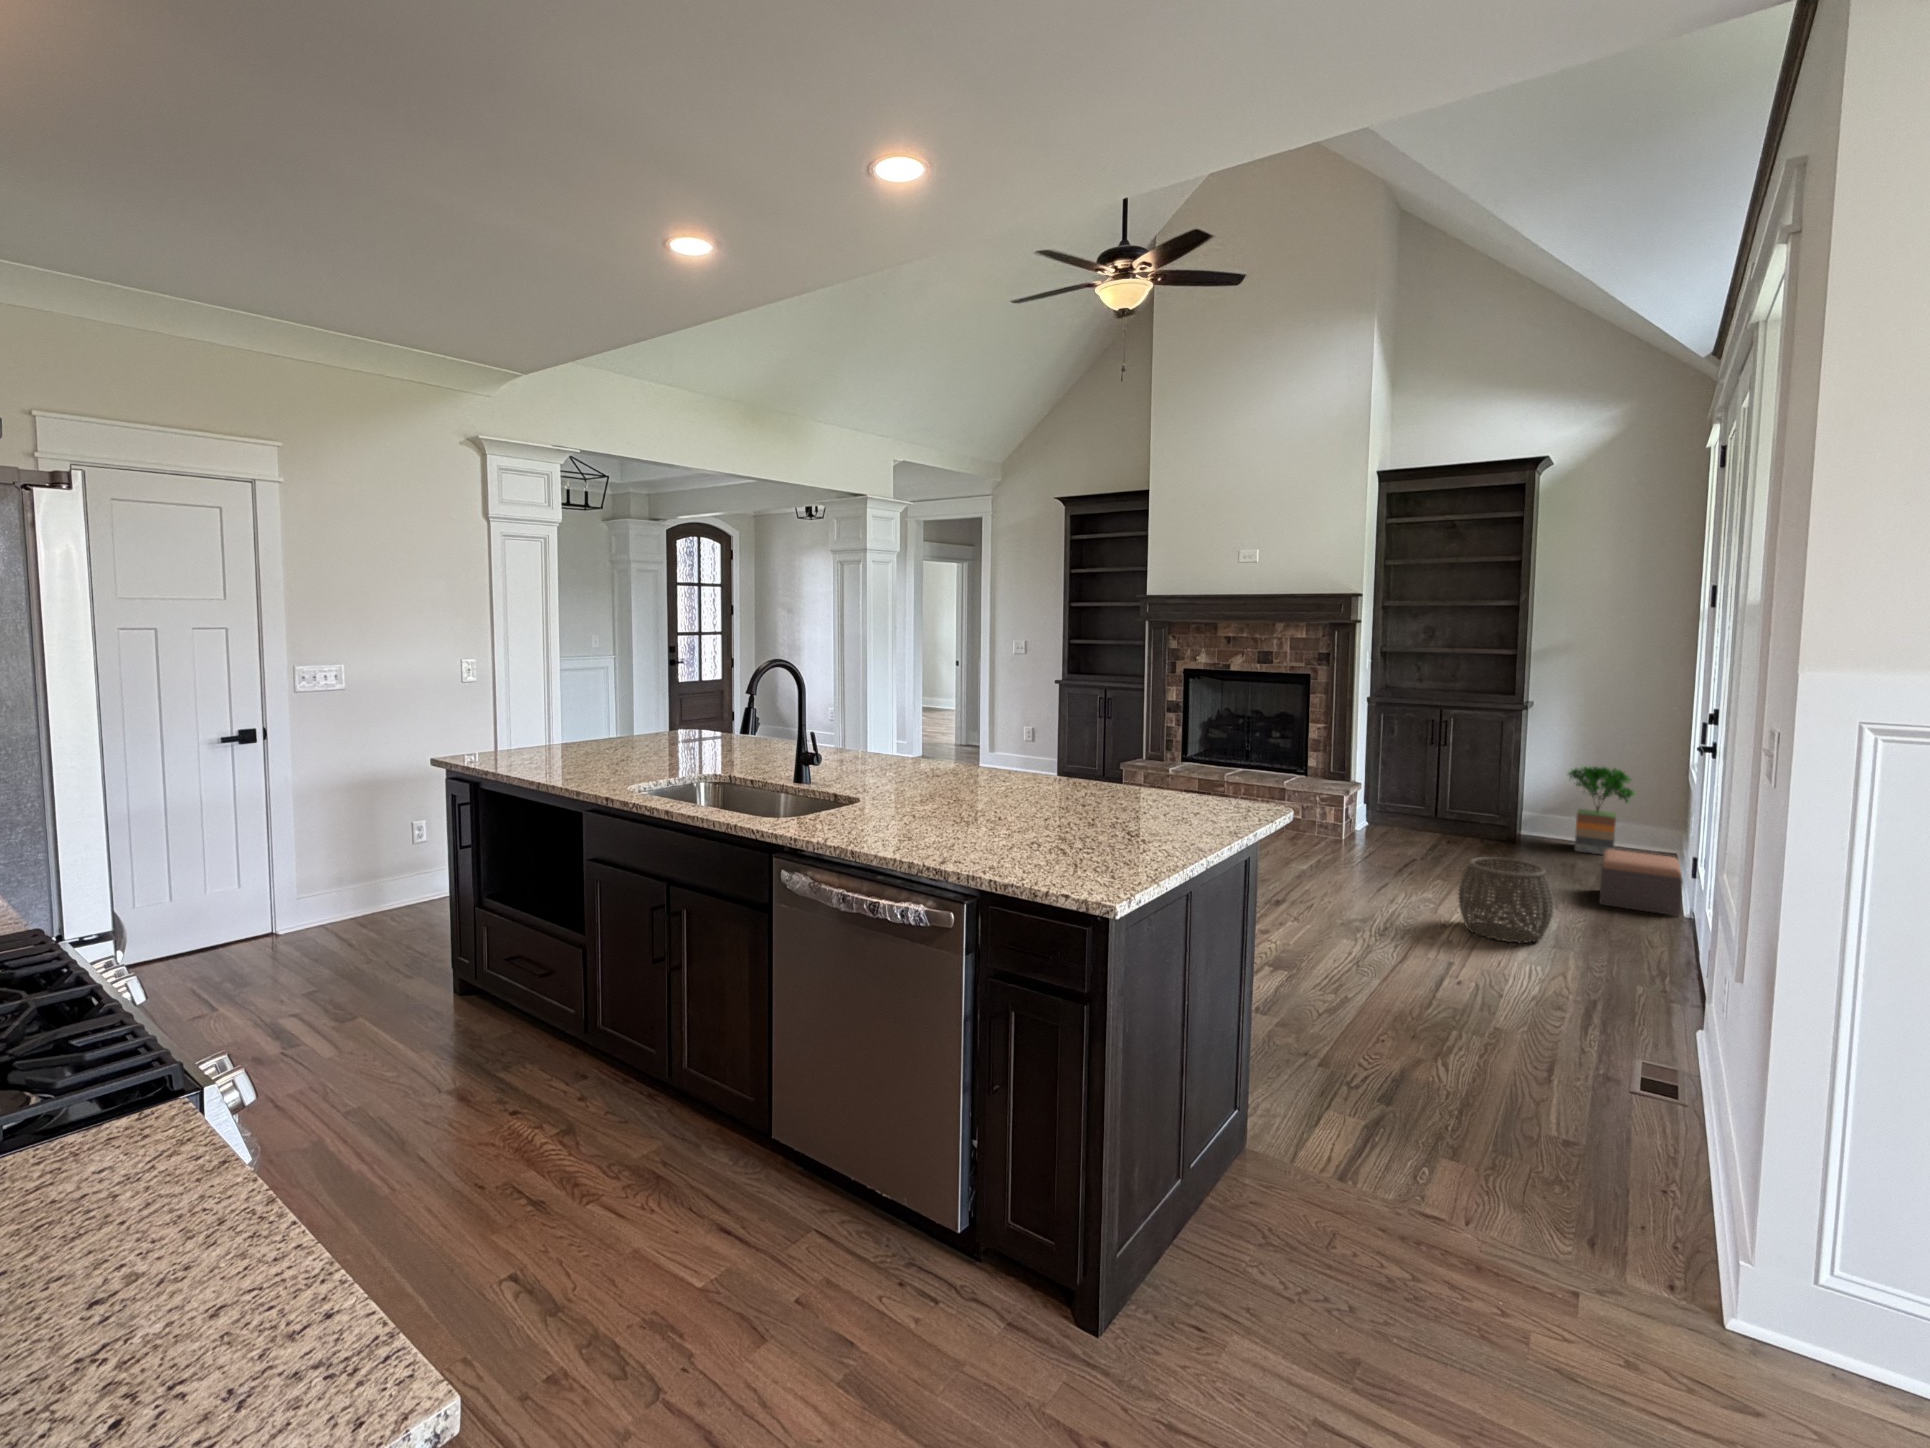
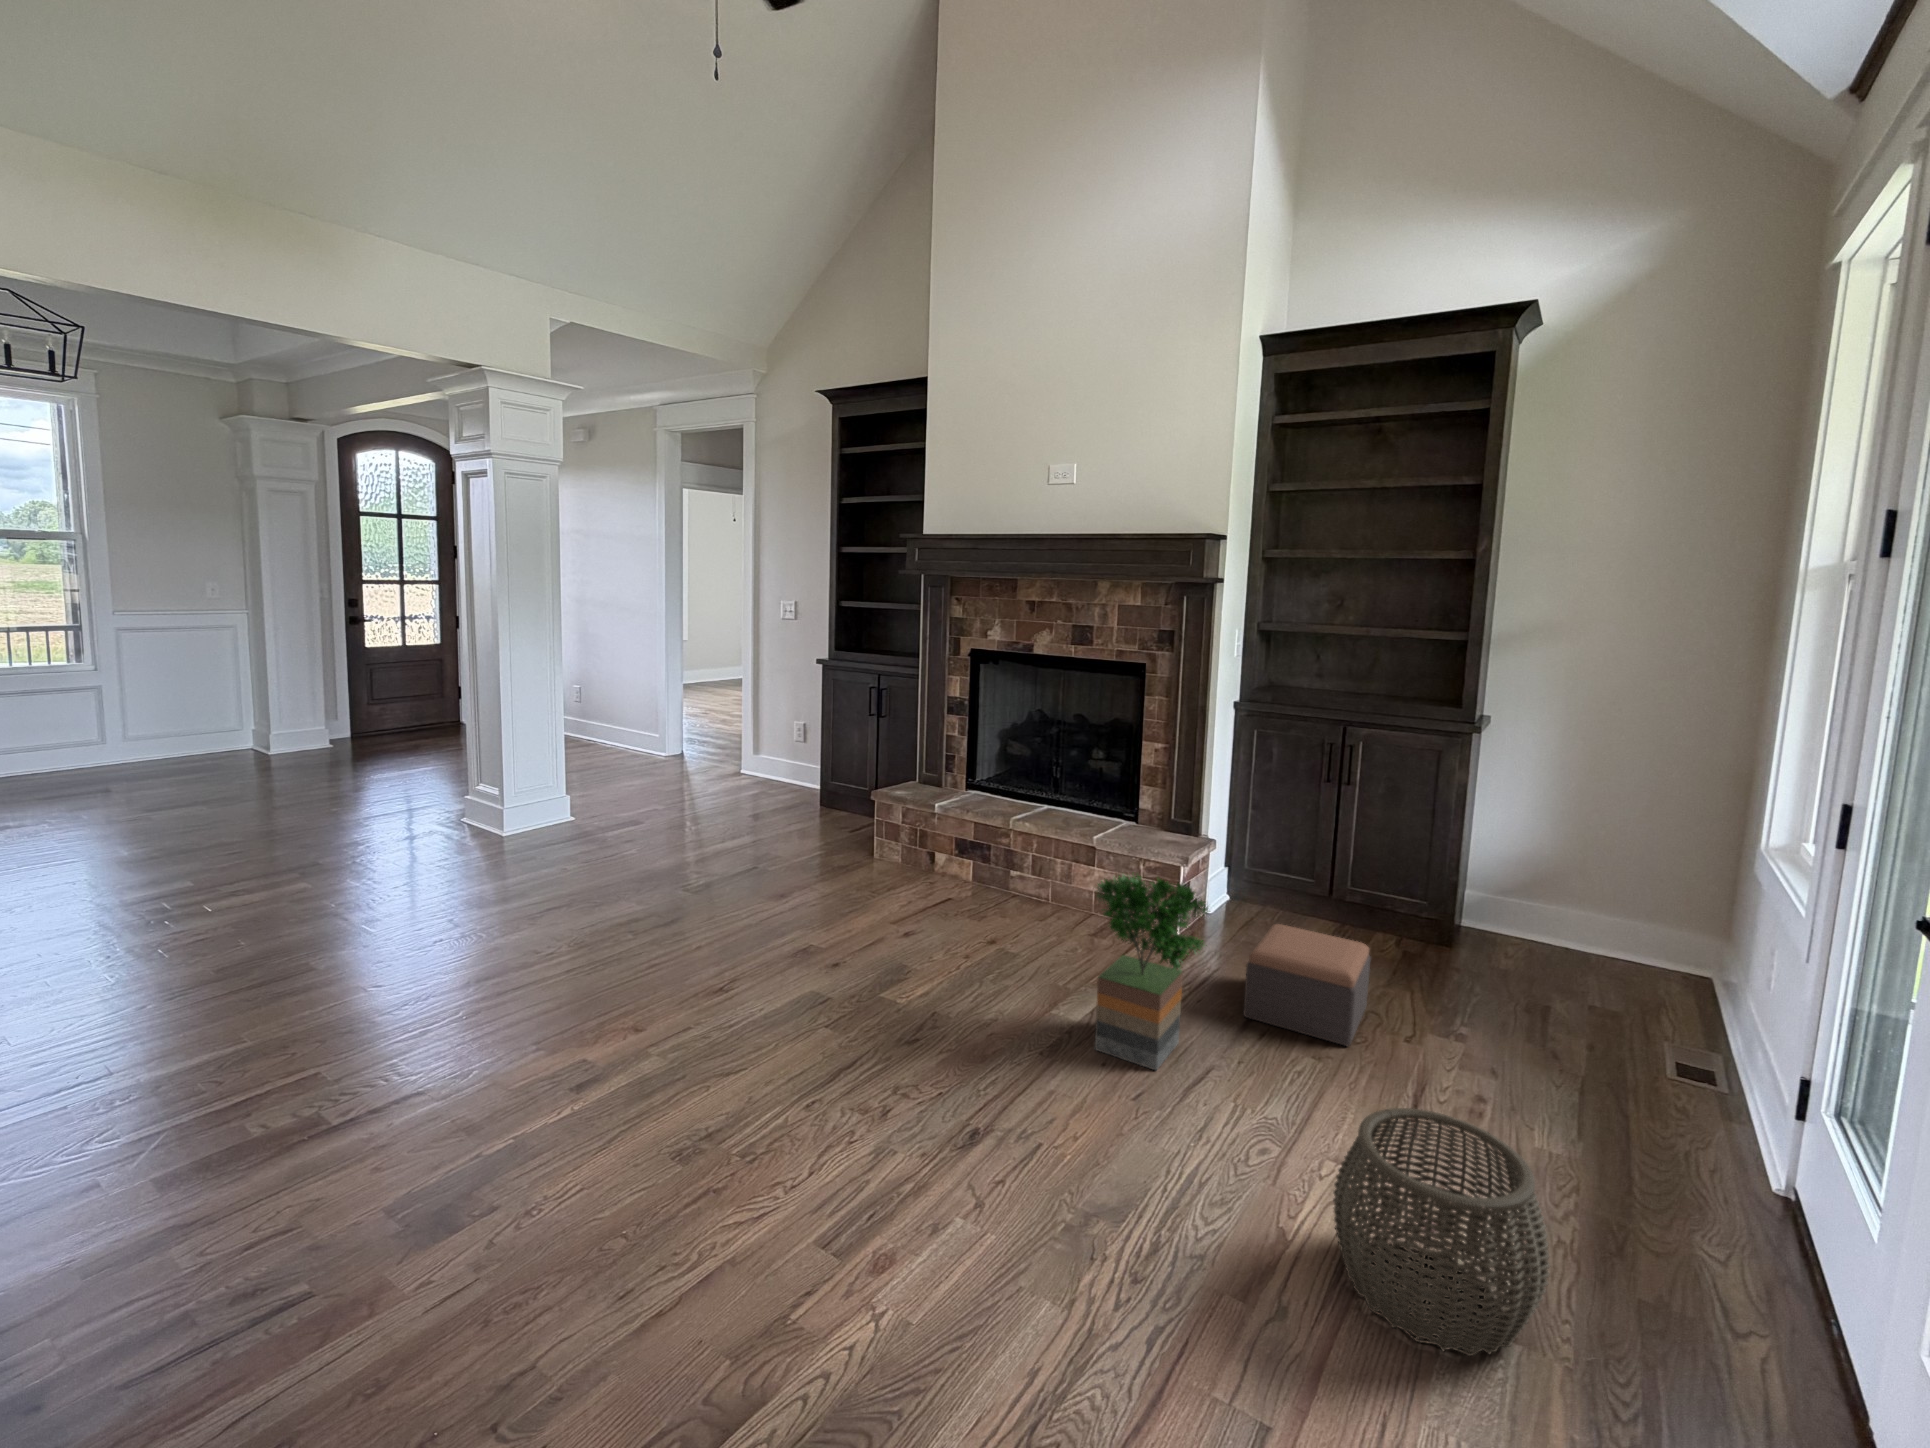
potted tree: present [1569,766,1636,855] -> present [1095,875,1208,1070]
footstool: present [1599,849,1683,916] -> present [1243,924,1371,1046]

